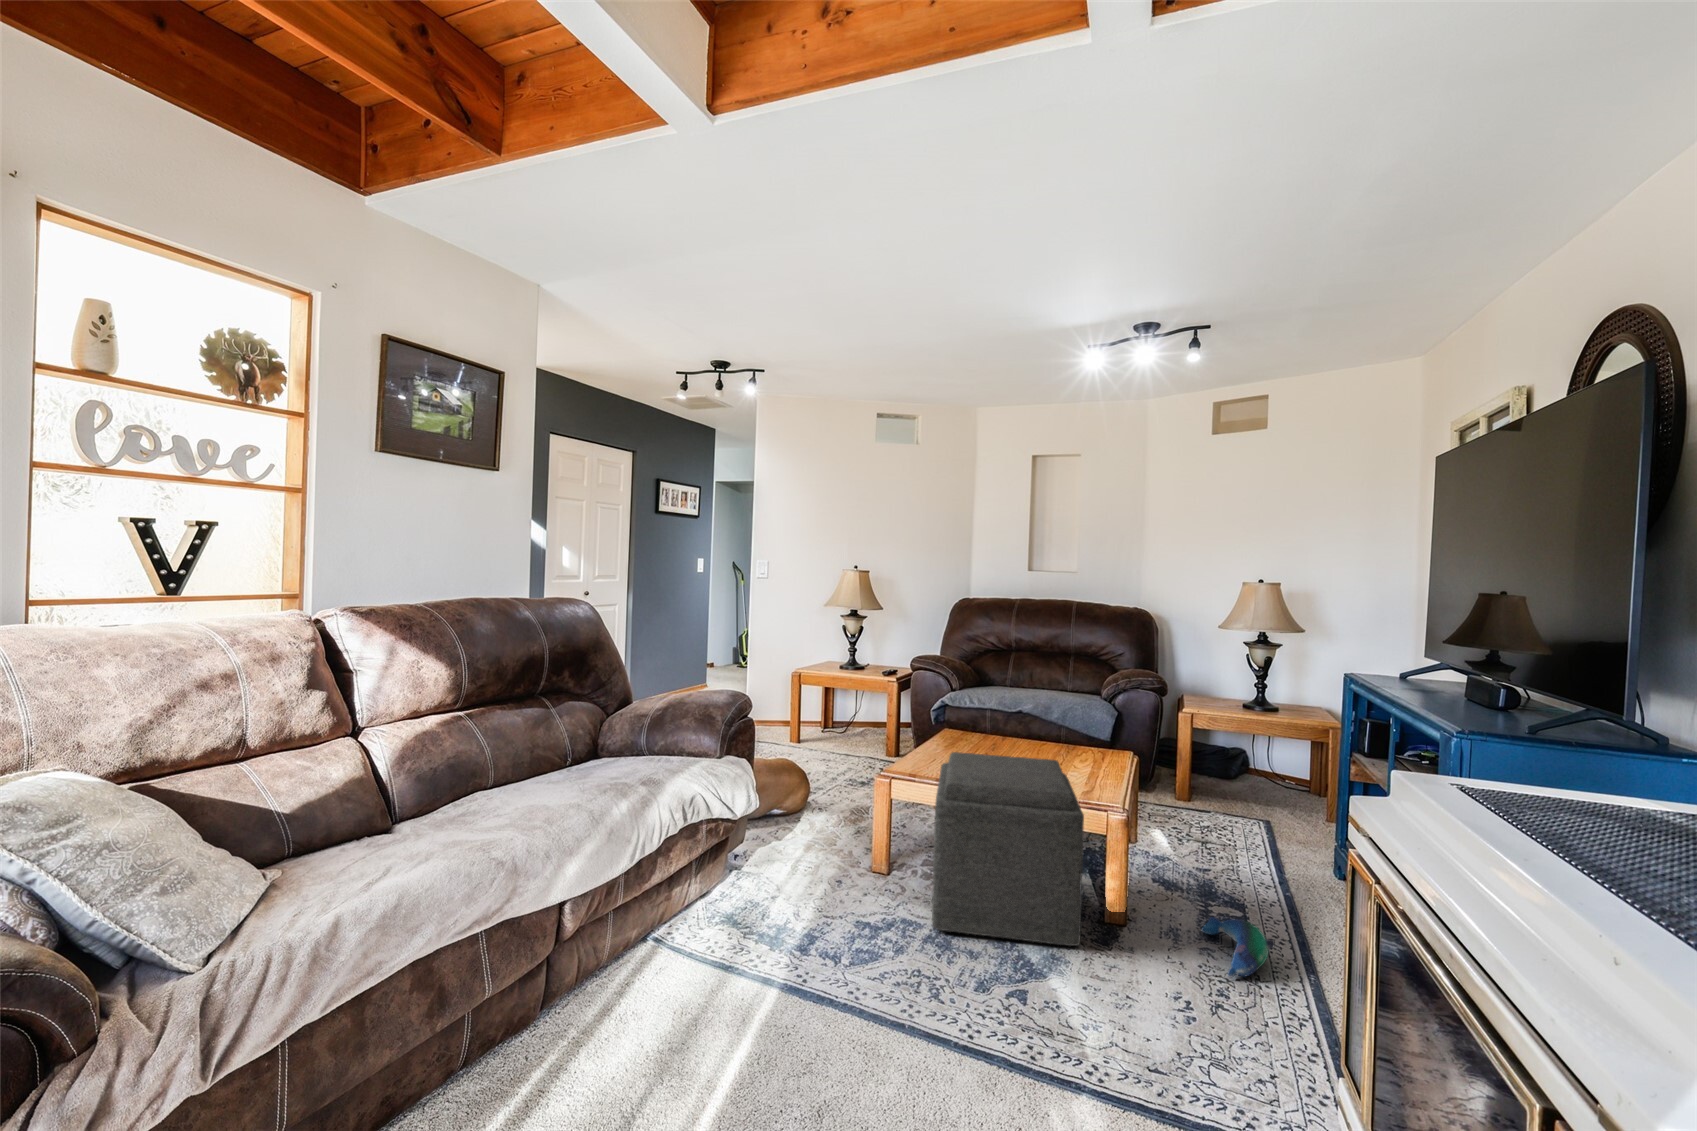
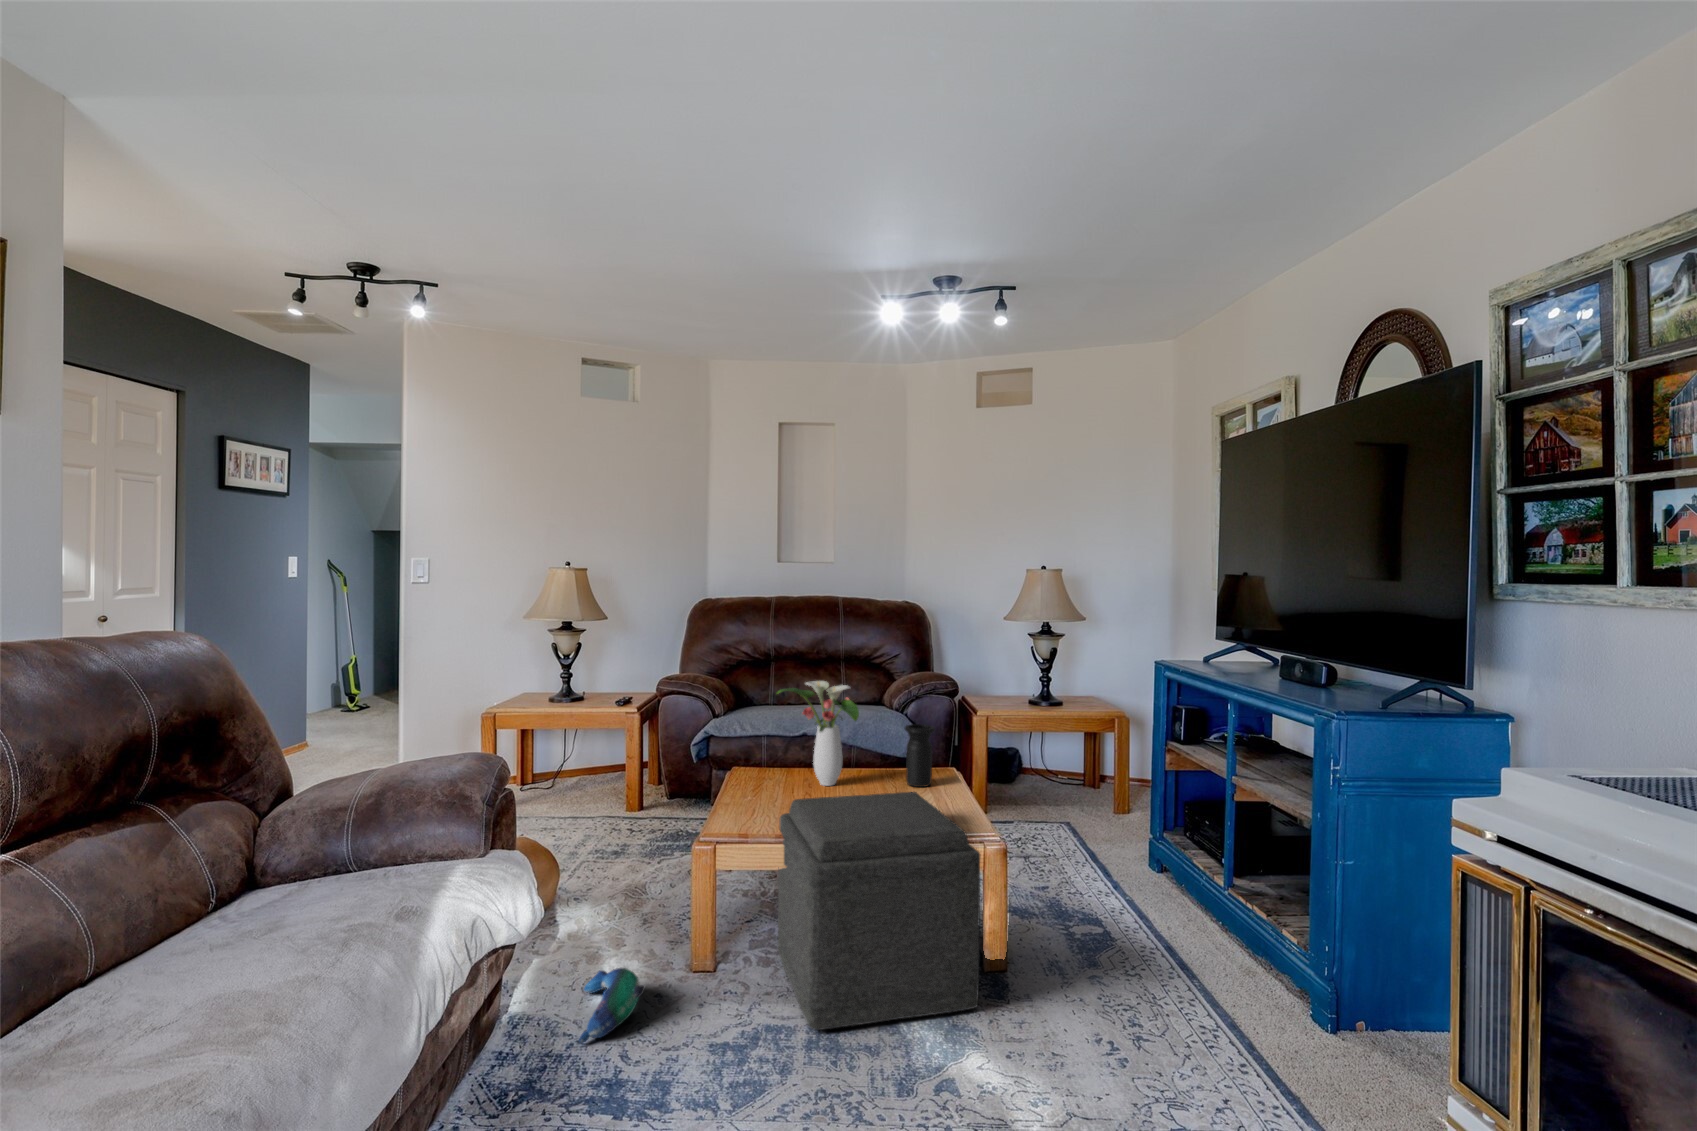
flower arrangement: none [964,664,1028,750] -> present [778,681,859,786]
vase: none [1073,707,1100,761] -> present [904,724,935,787]
plush toy: present [1201,917,1275,977] -> present [579,968,645,1043]

